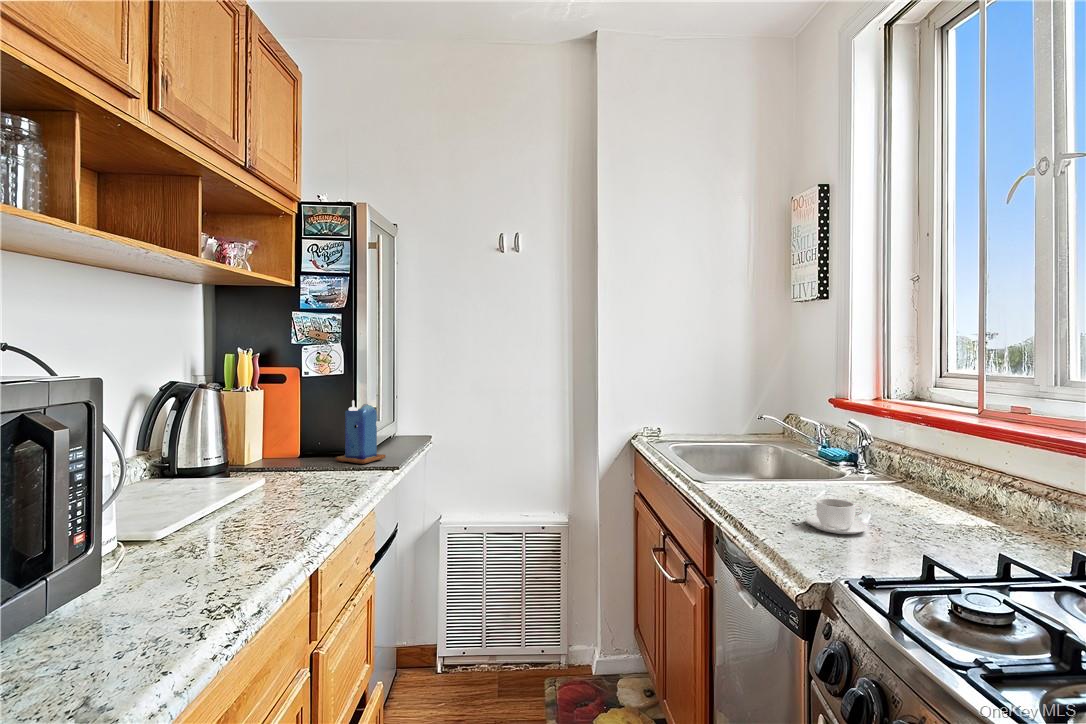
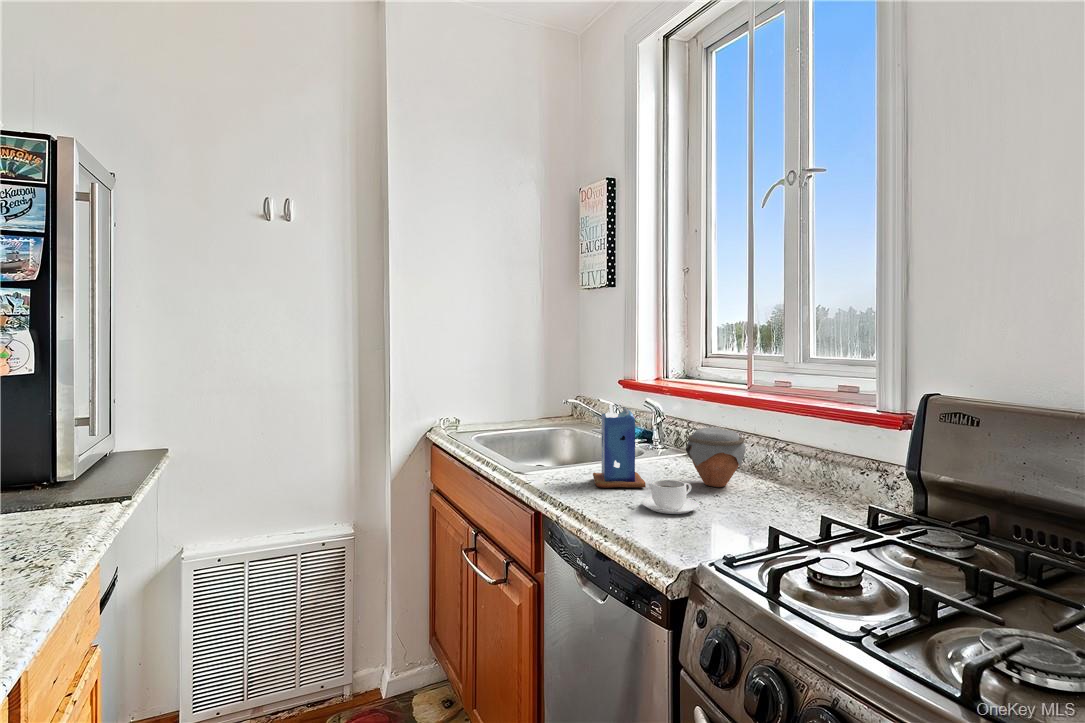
candle: present [336,400,385,464] -> present [593,403,646,488]
jar: none [874,451,949,516] -> present [686,428,746,487]

